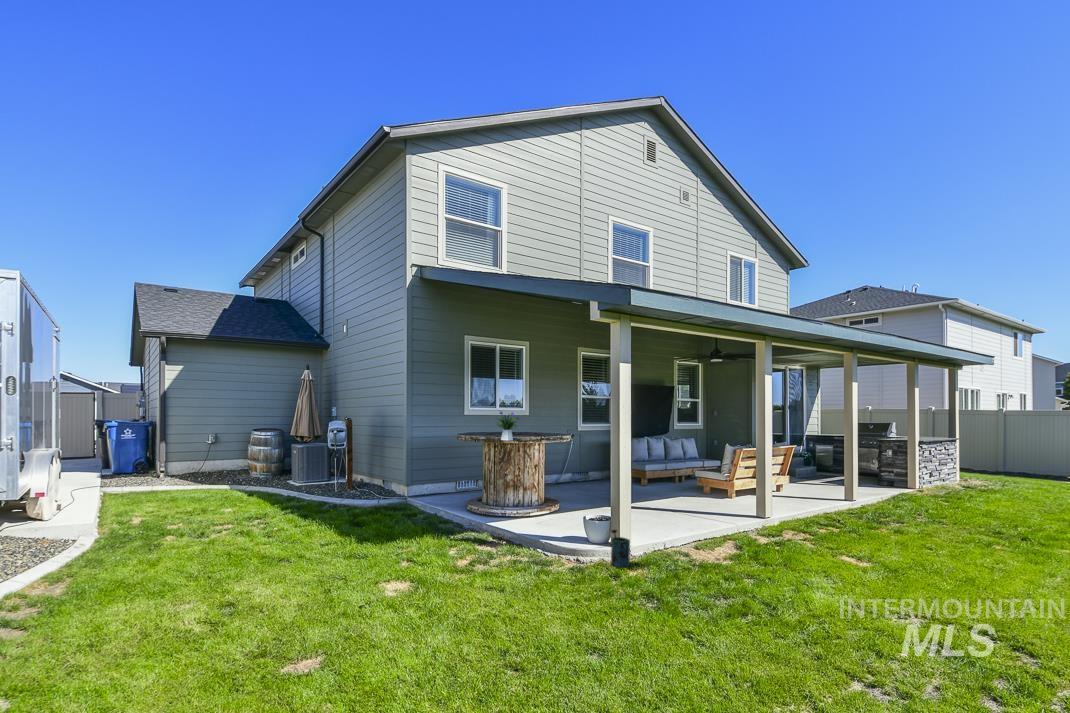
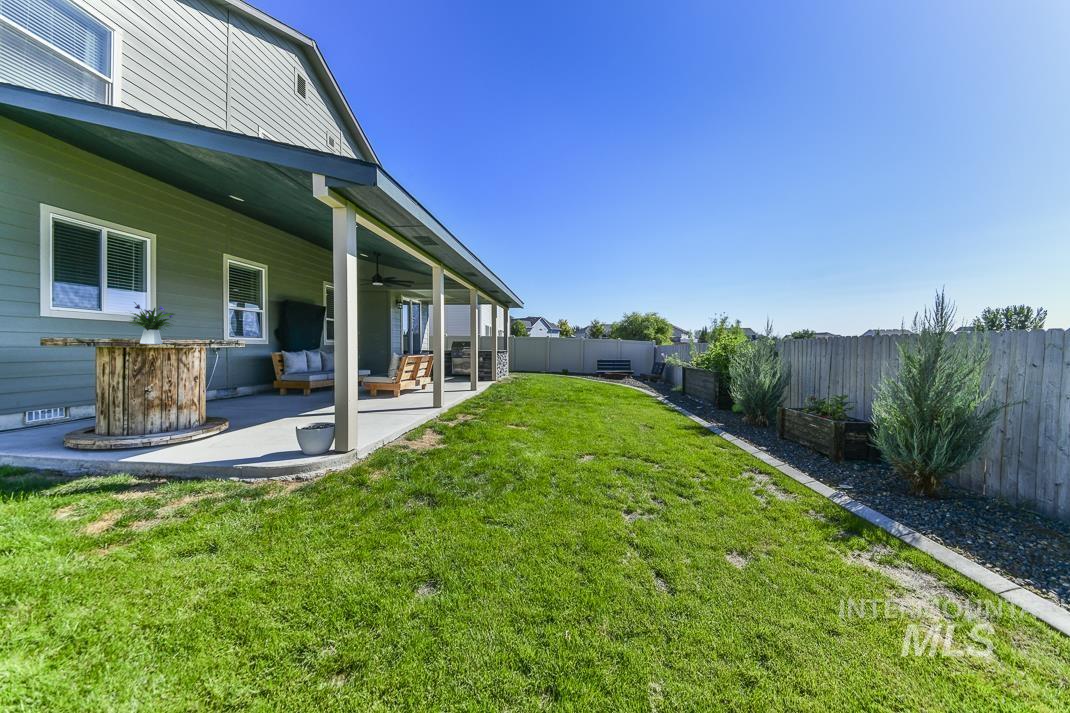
watering can: present [611,530,630,567] -> none [338,434,367,473]

